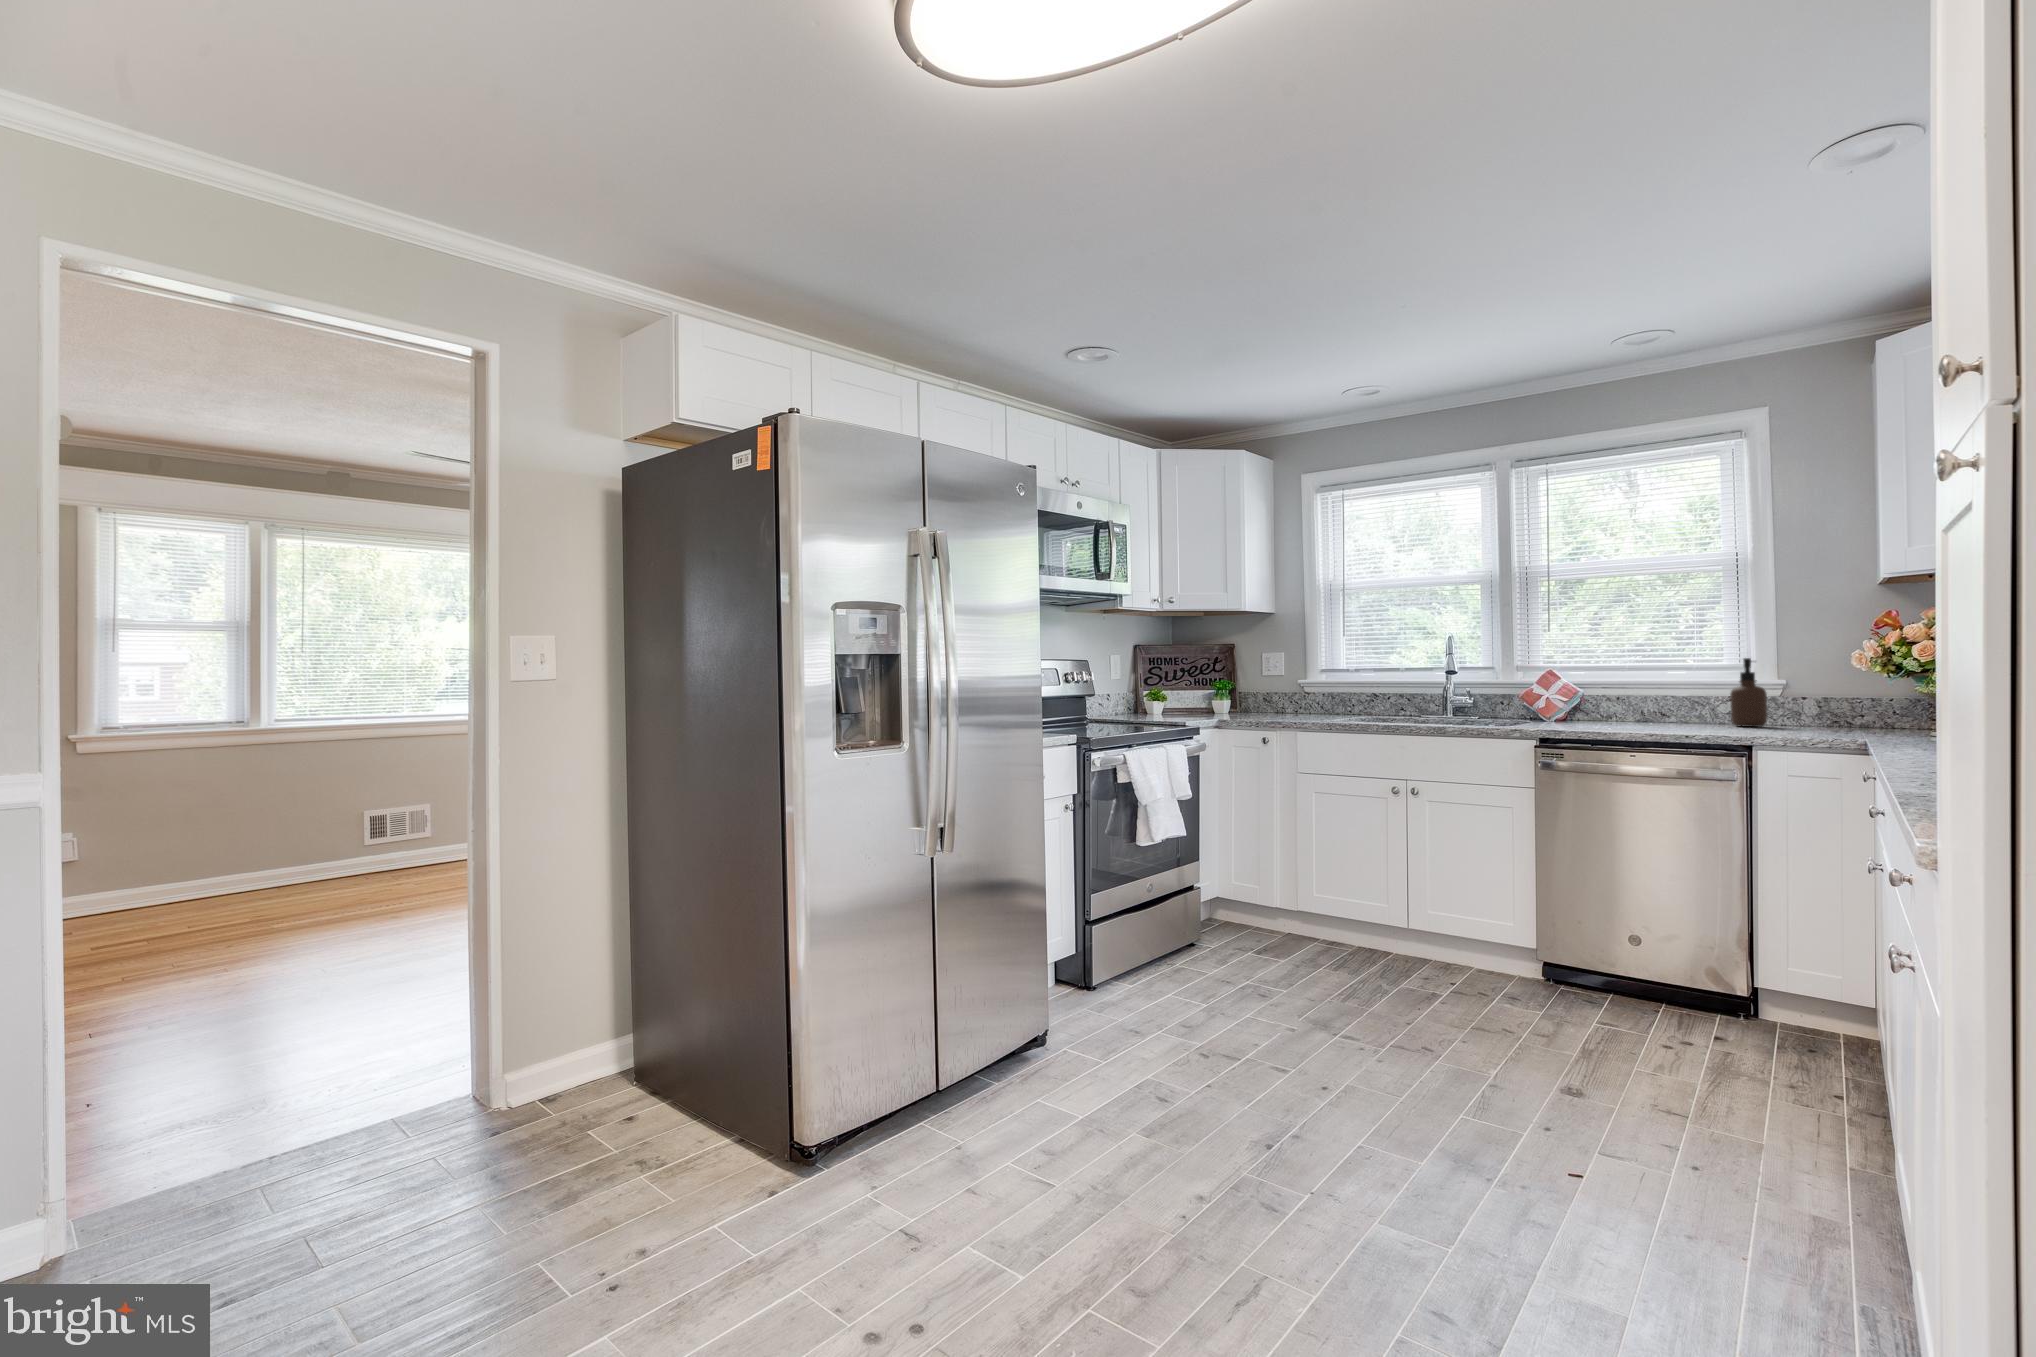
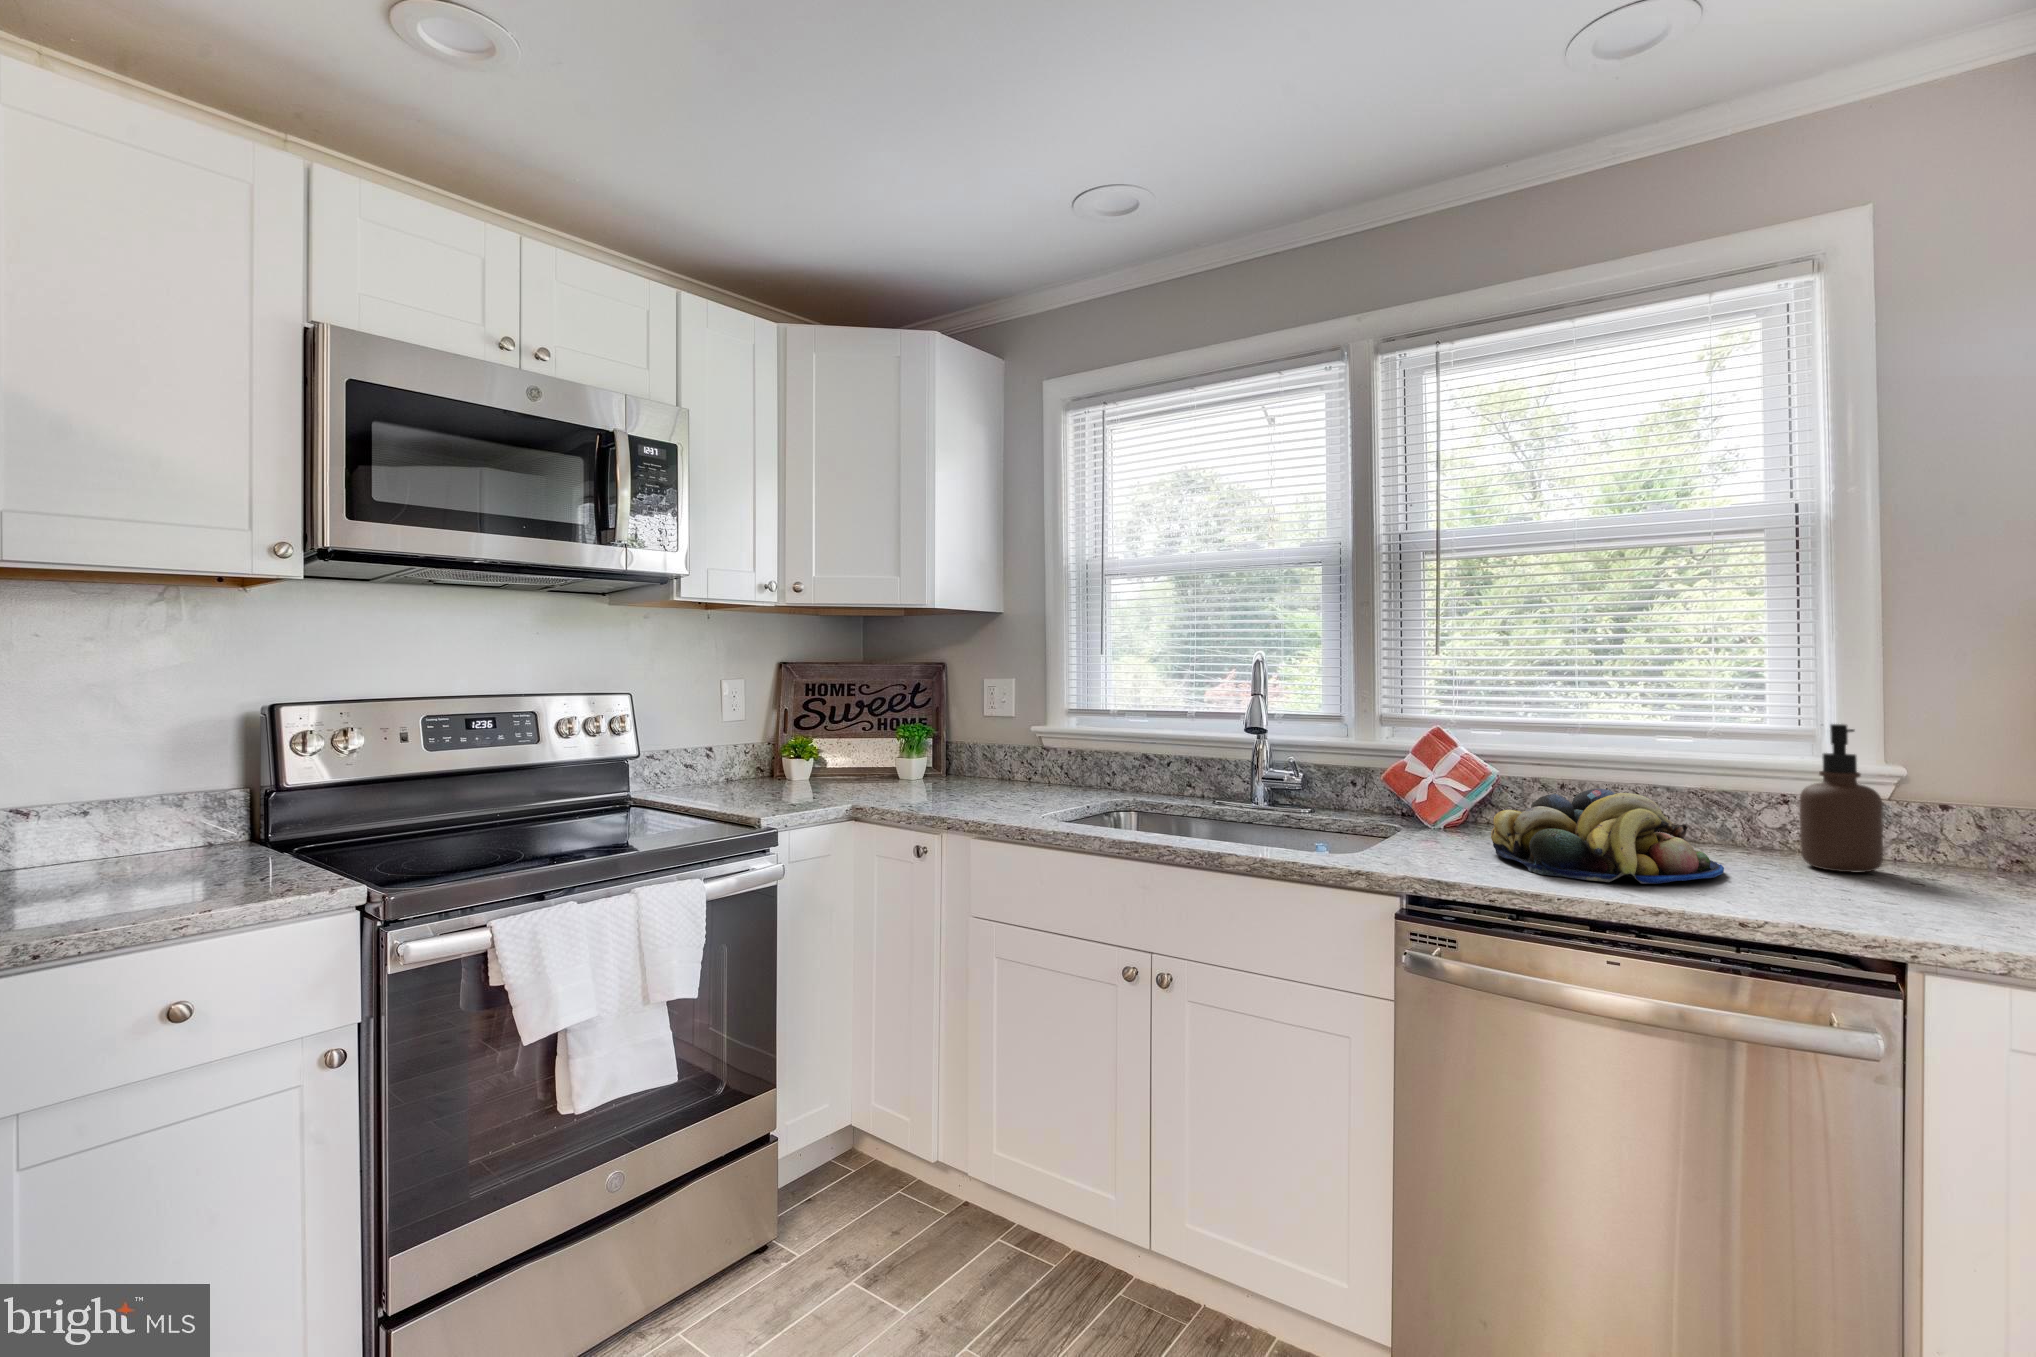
fruit bowl: none [1579,692,1690,728] -> present [1491,789,1724,884]

